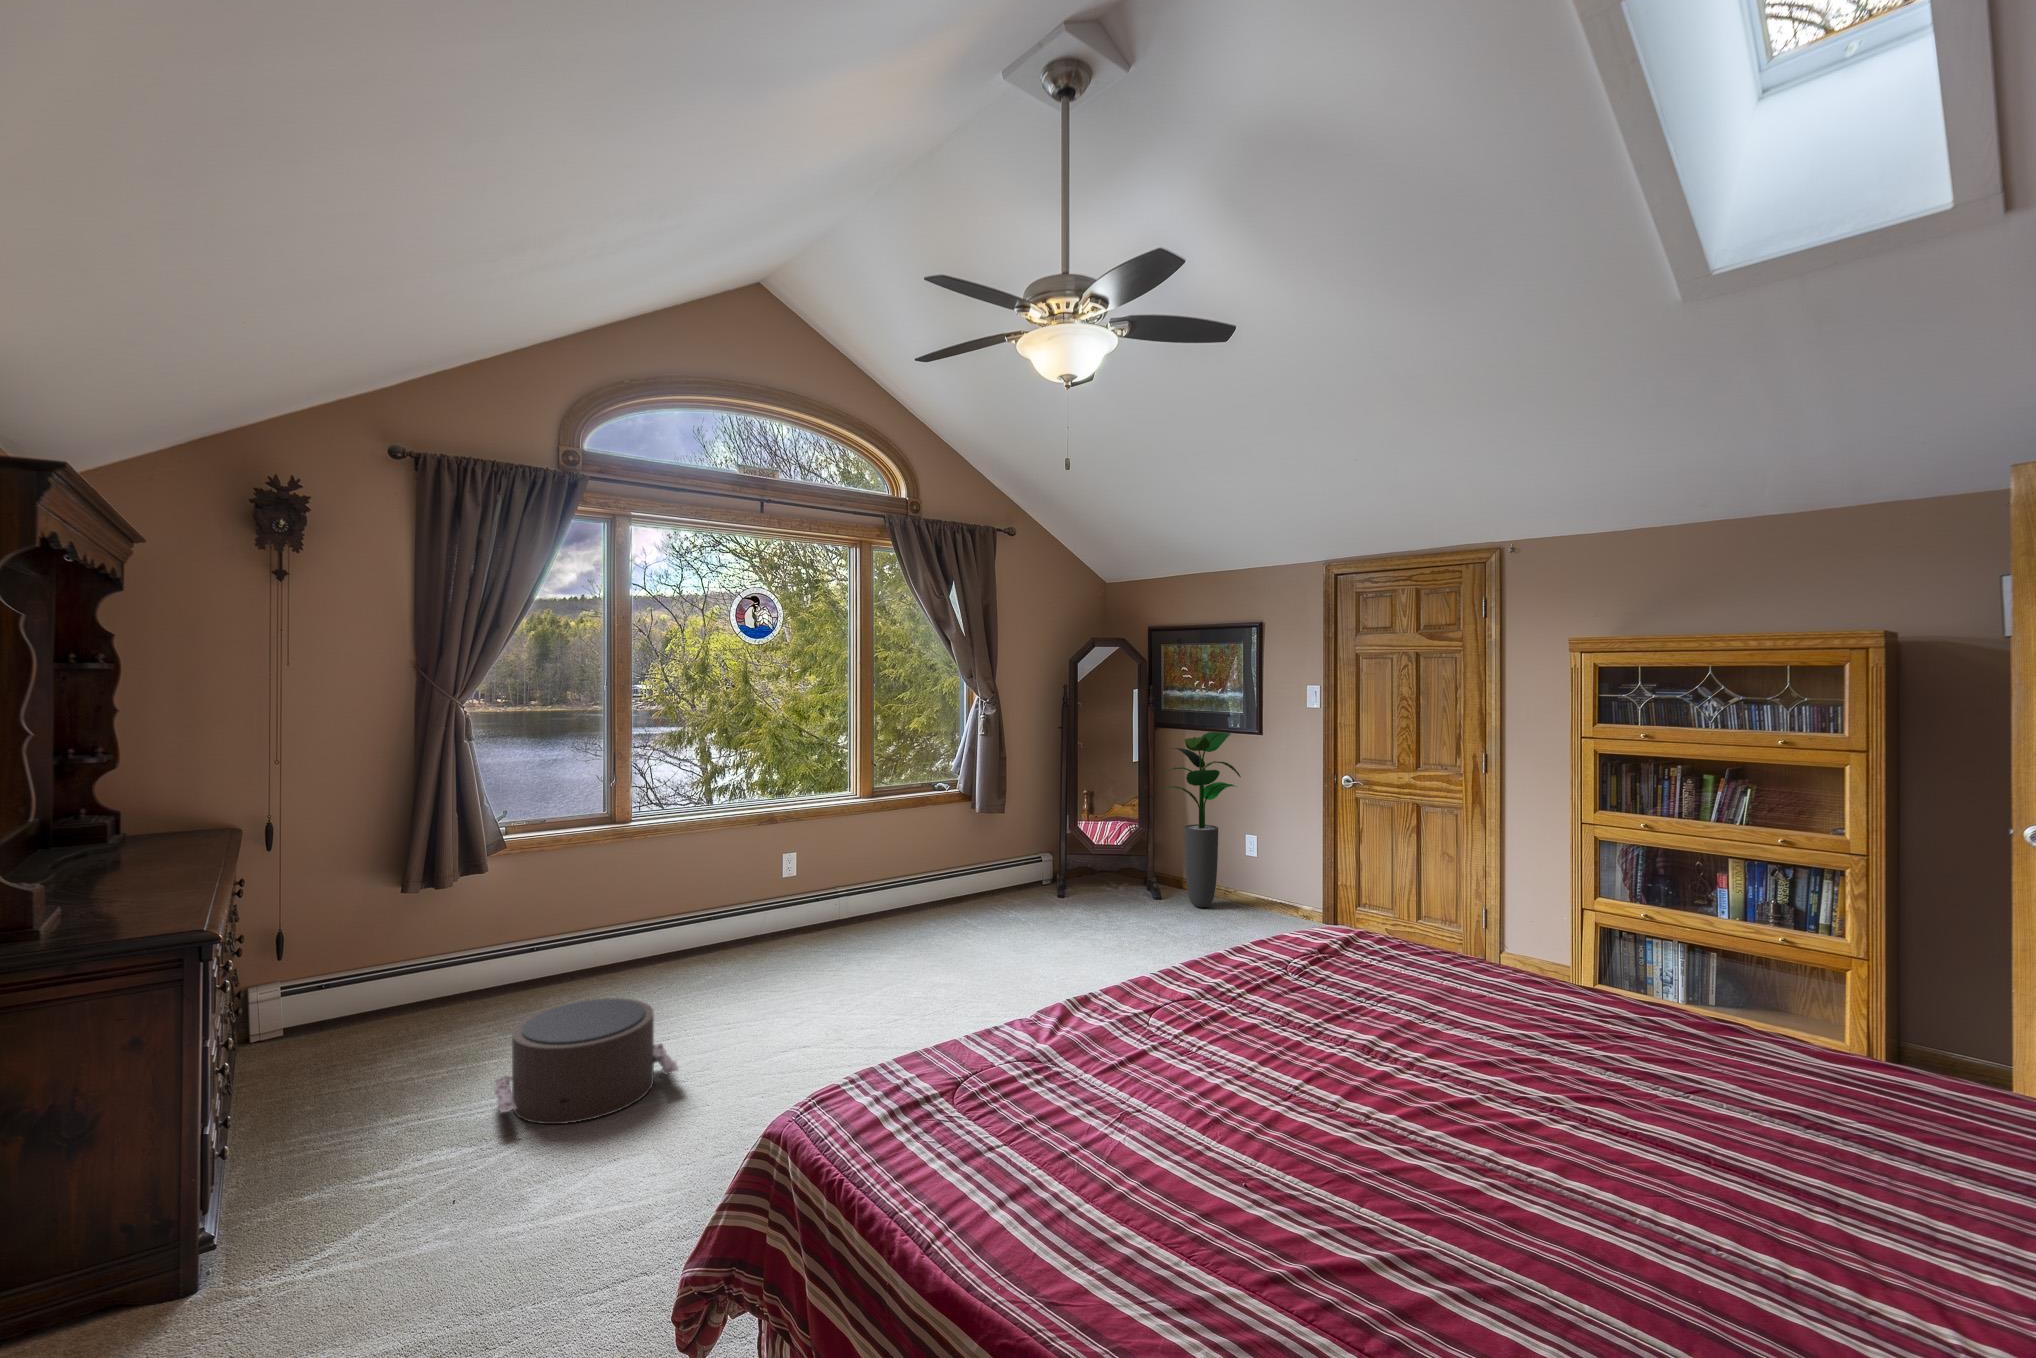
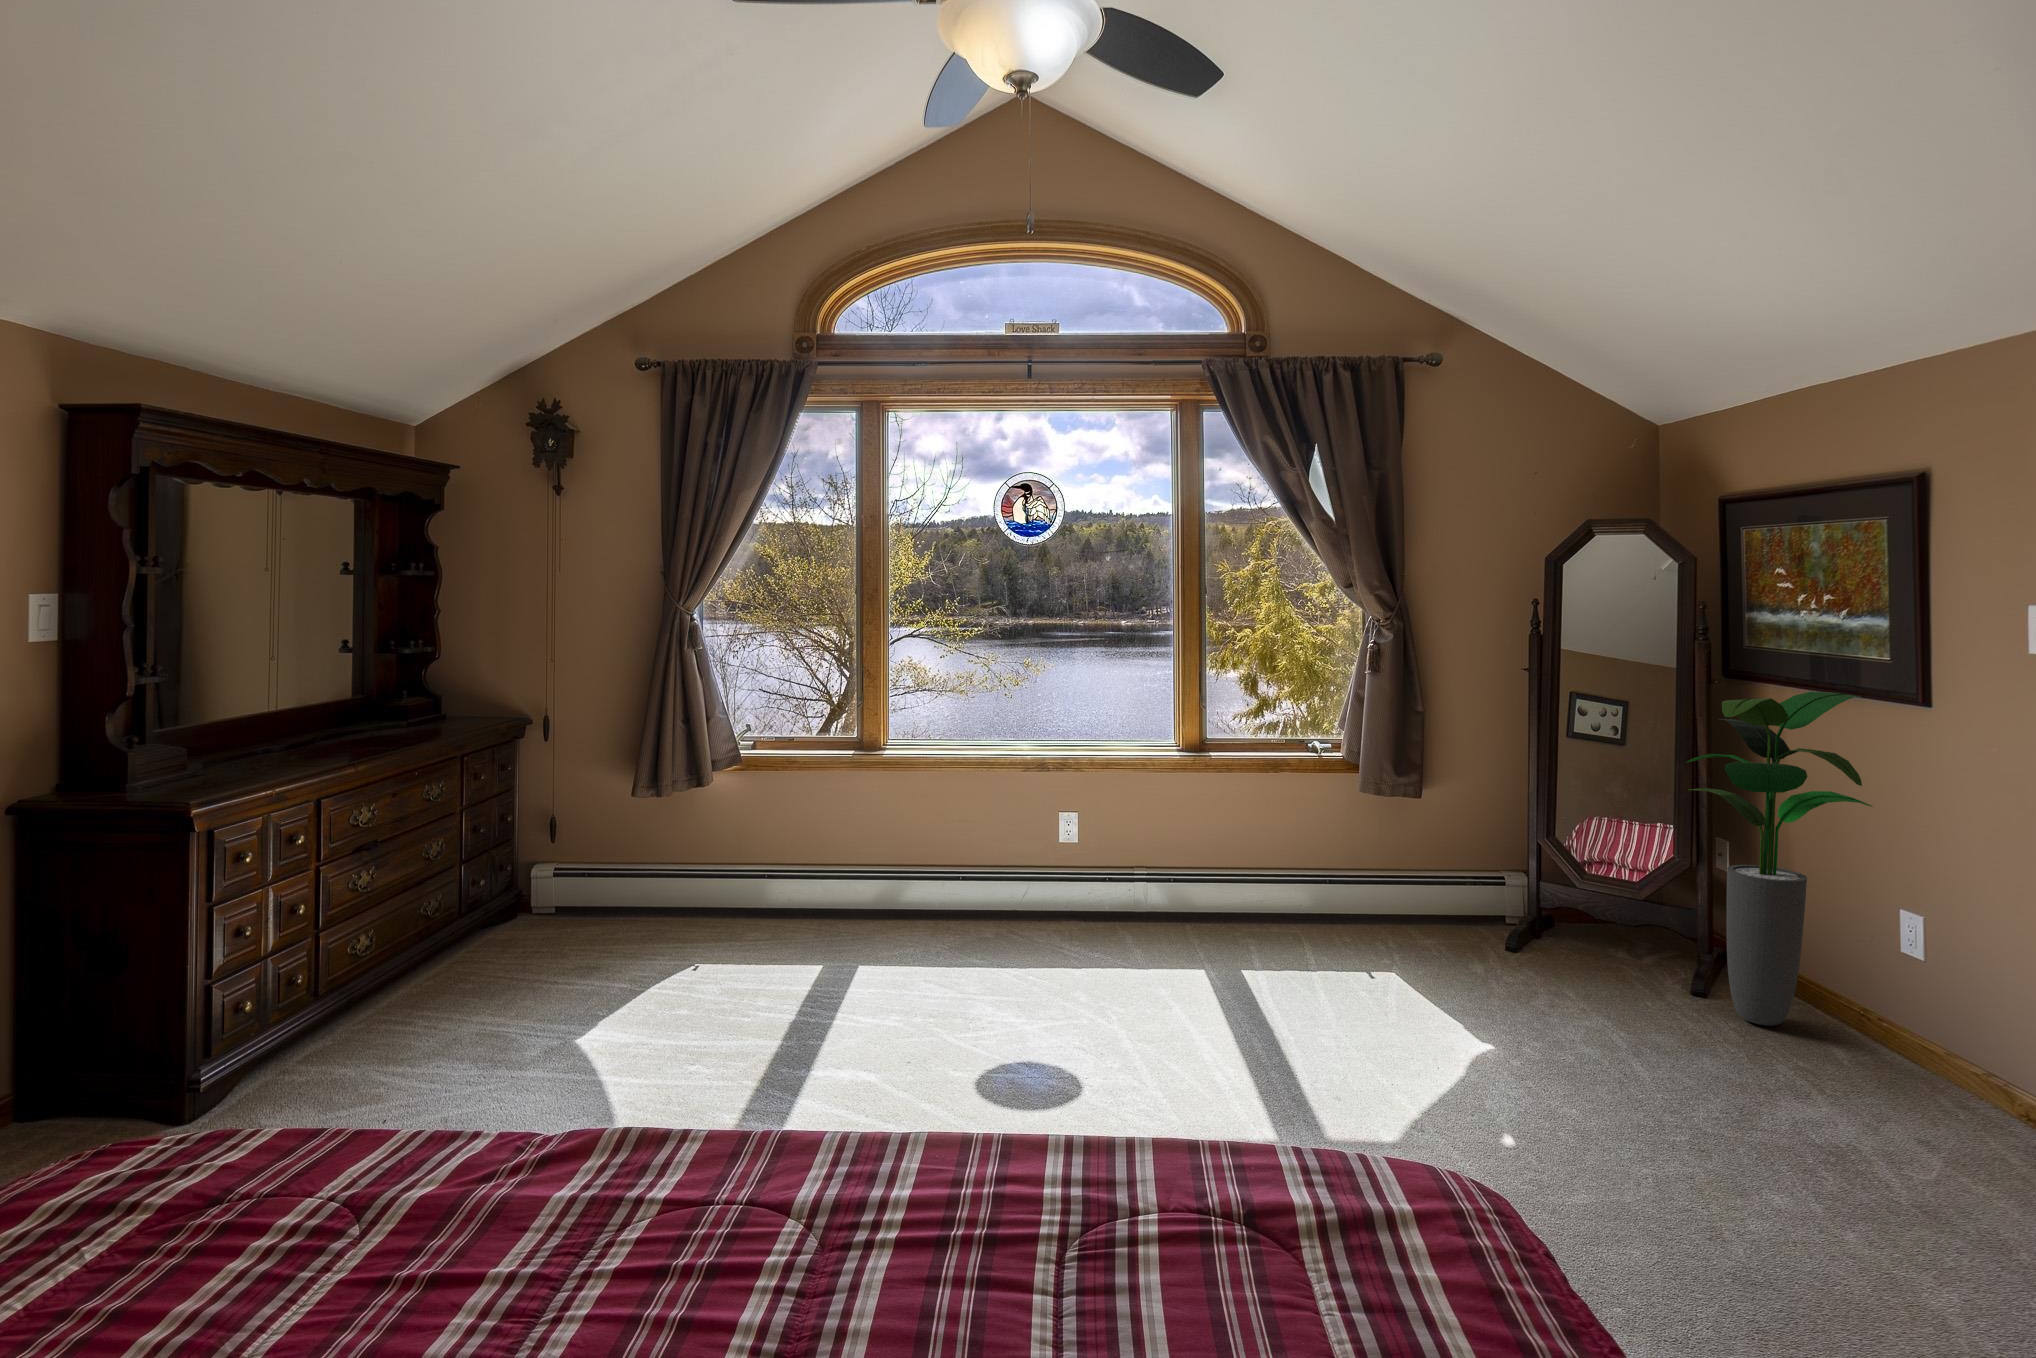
pouf: present [495,998,678,1124] -> none [518,941,728,1075]

